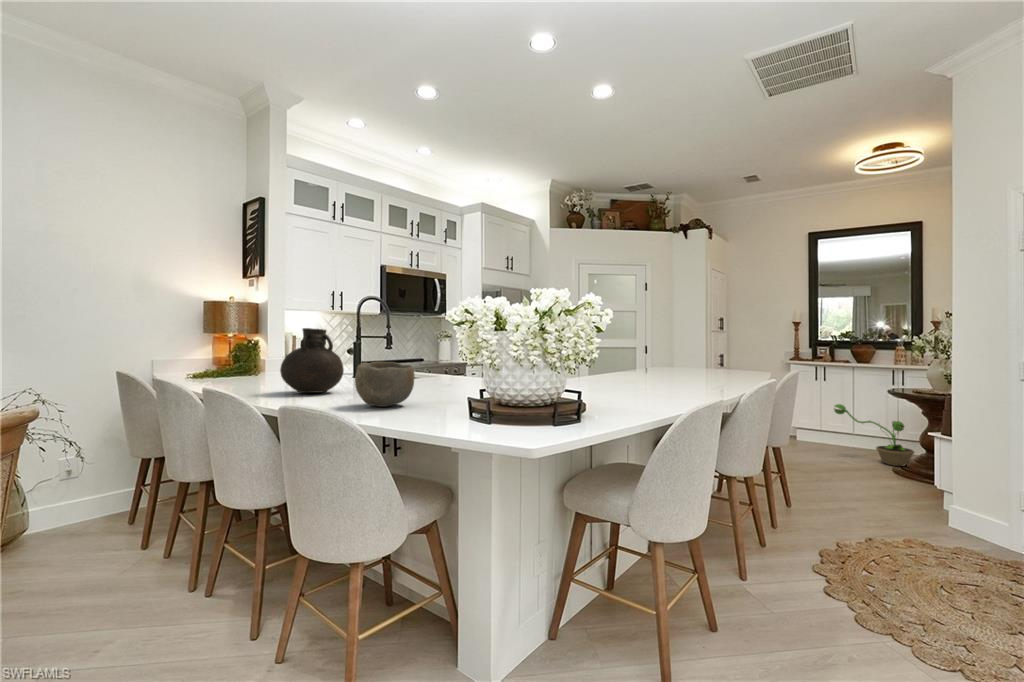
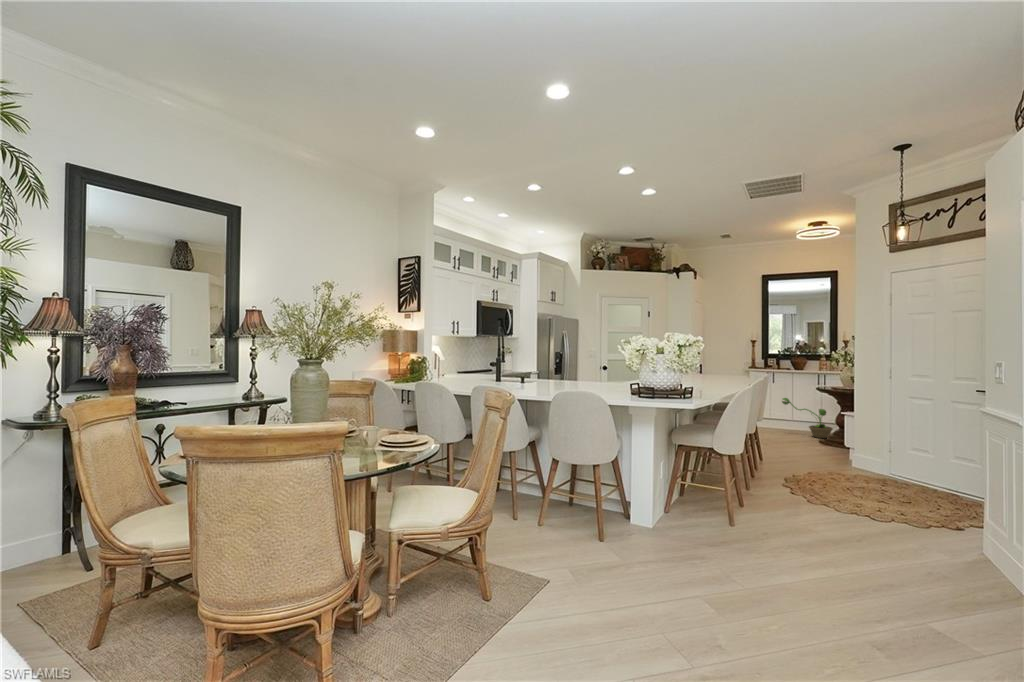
vase: present [280,328,344,393] -> none [510,354,542,389]
bowl: present [355,362,414,407] -> none [575,372,604,395]

